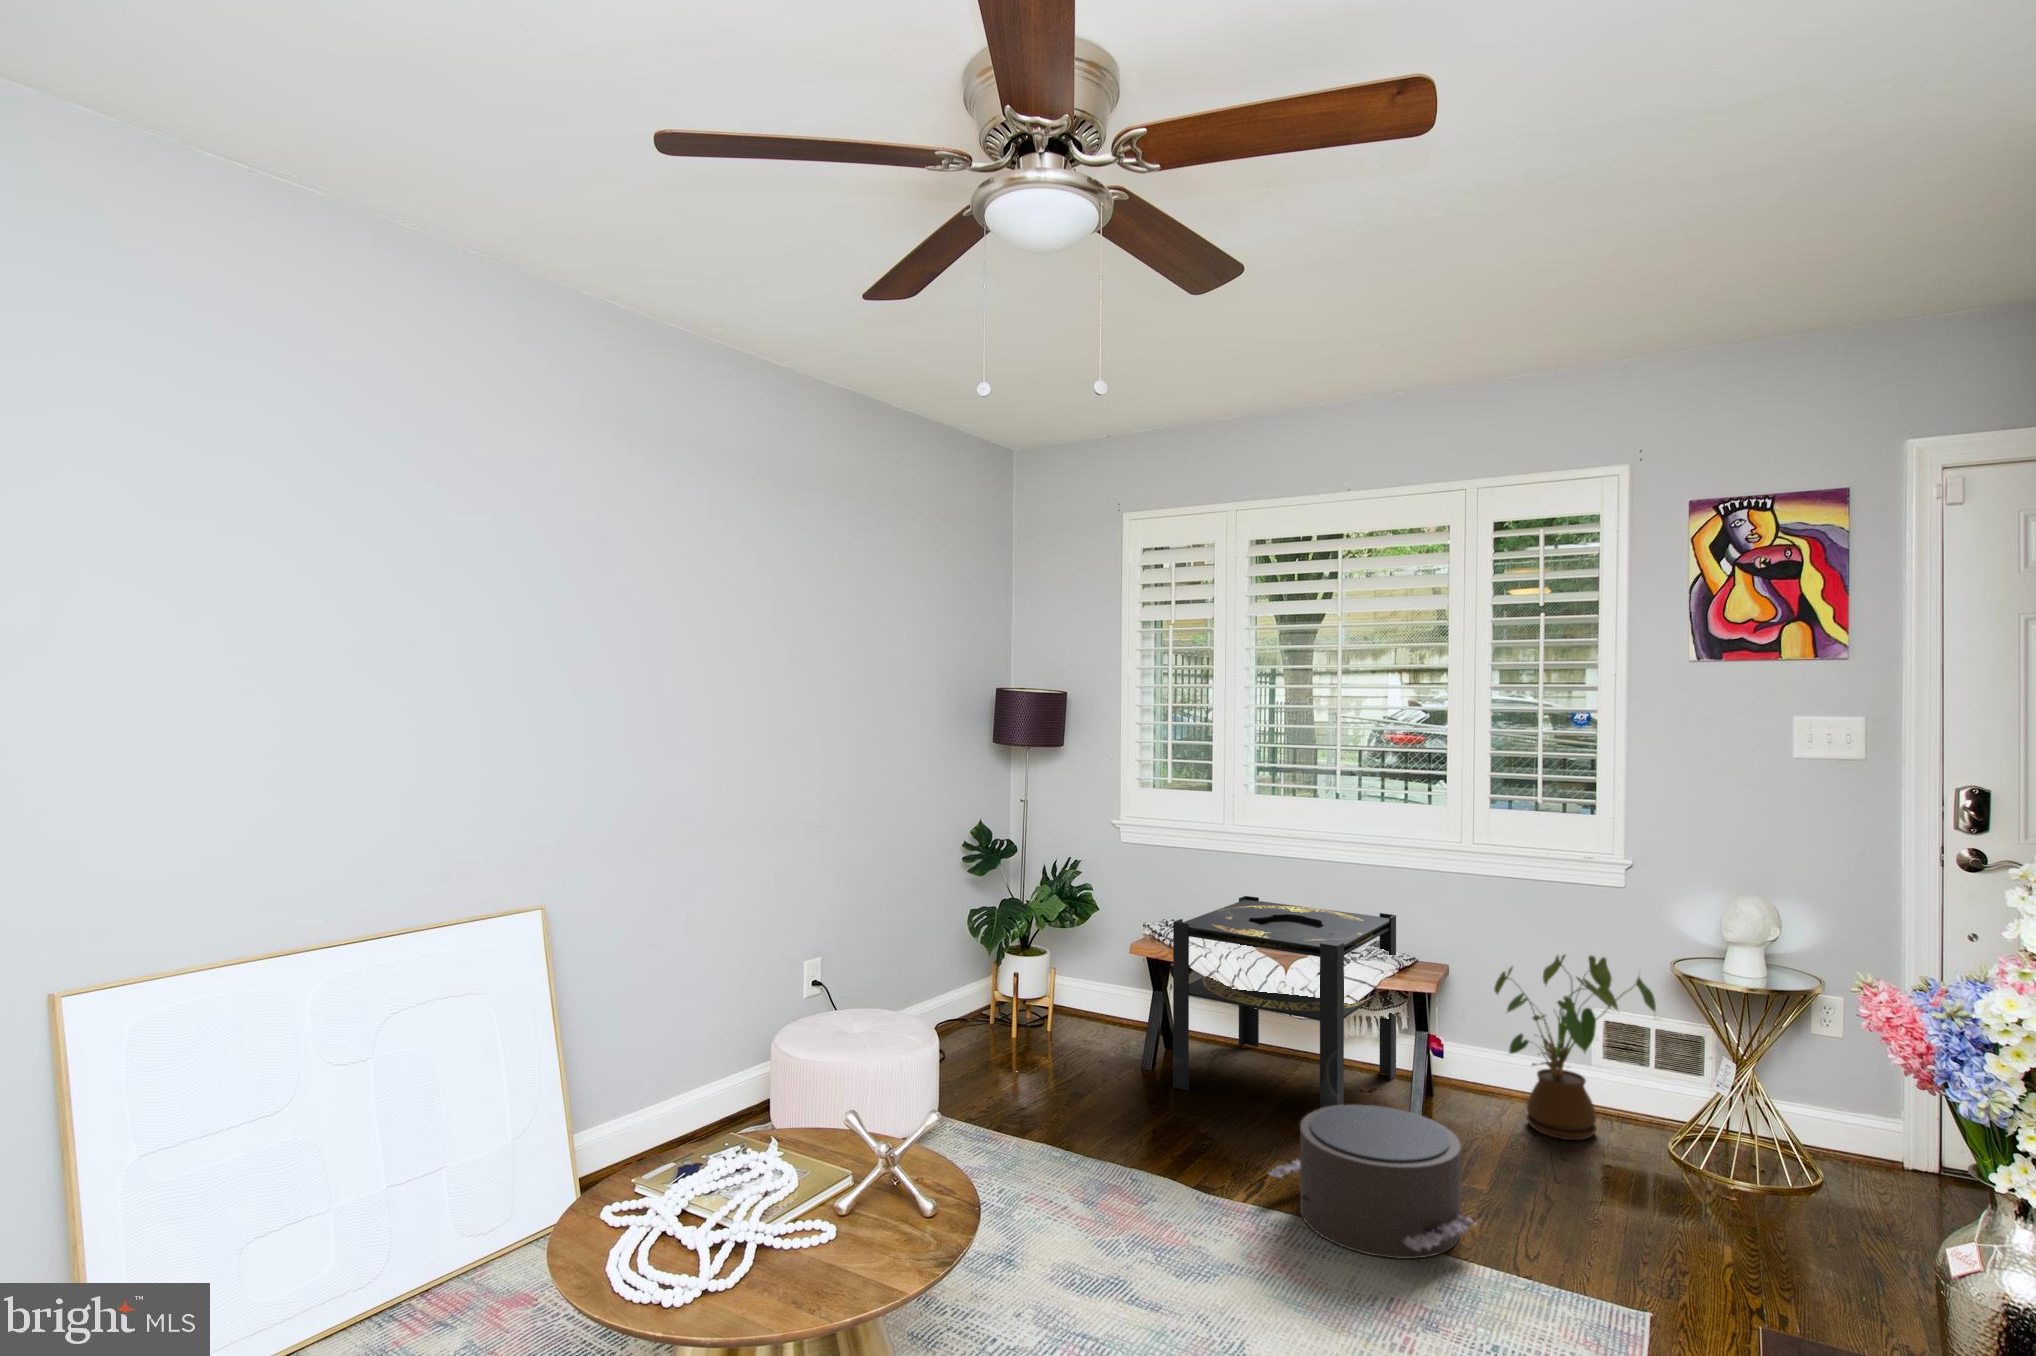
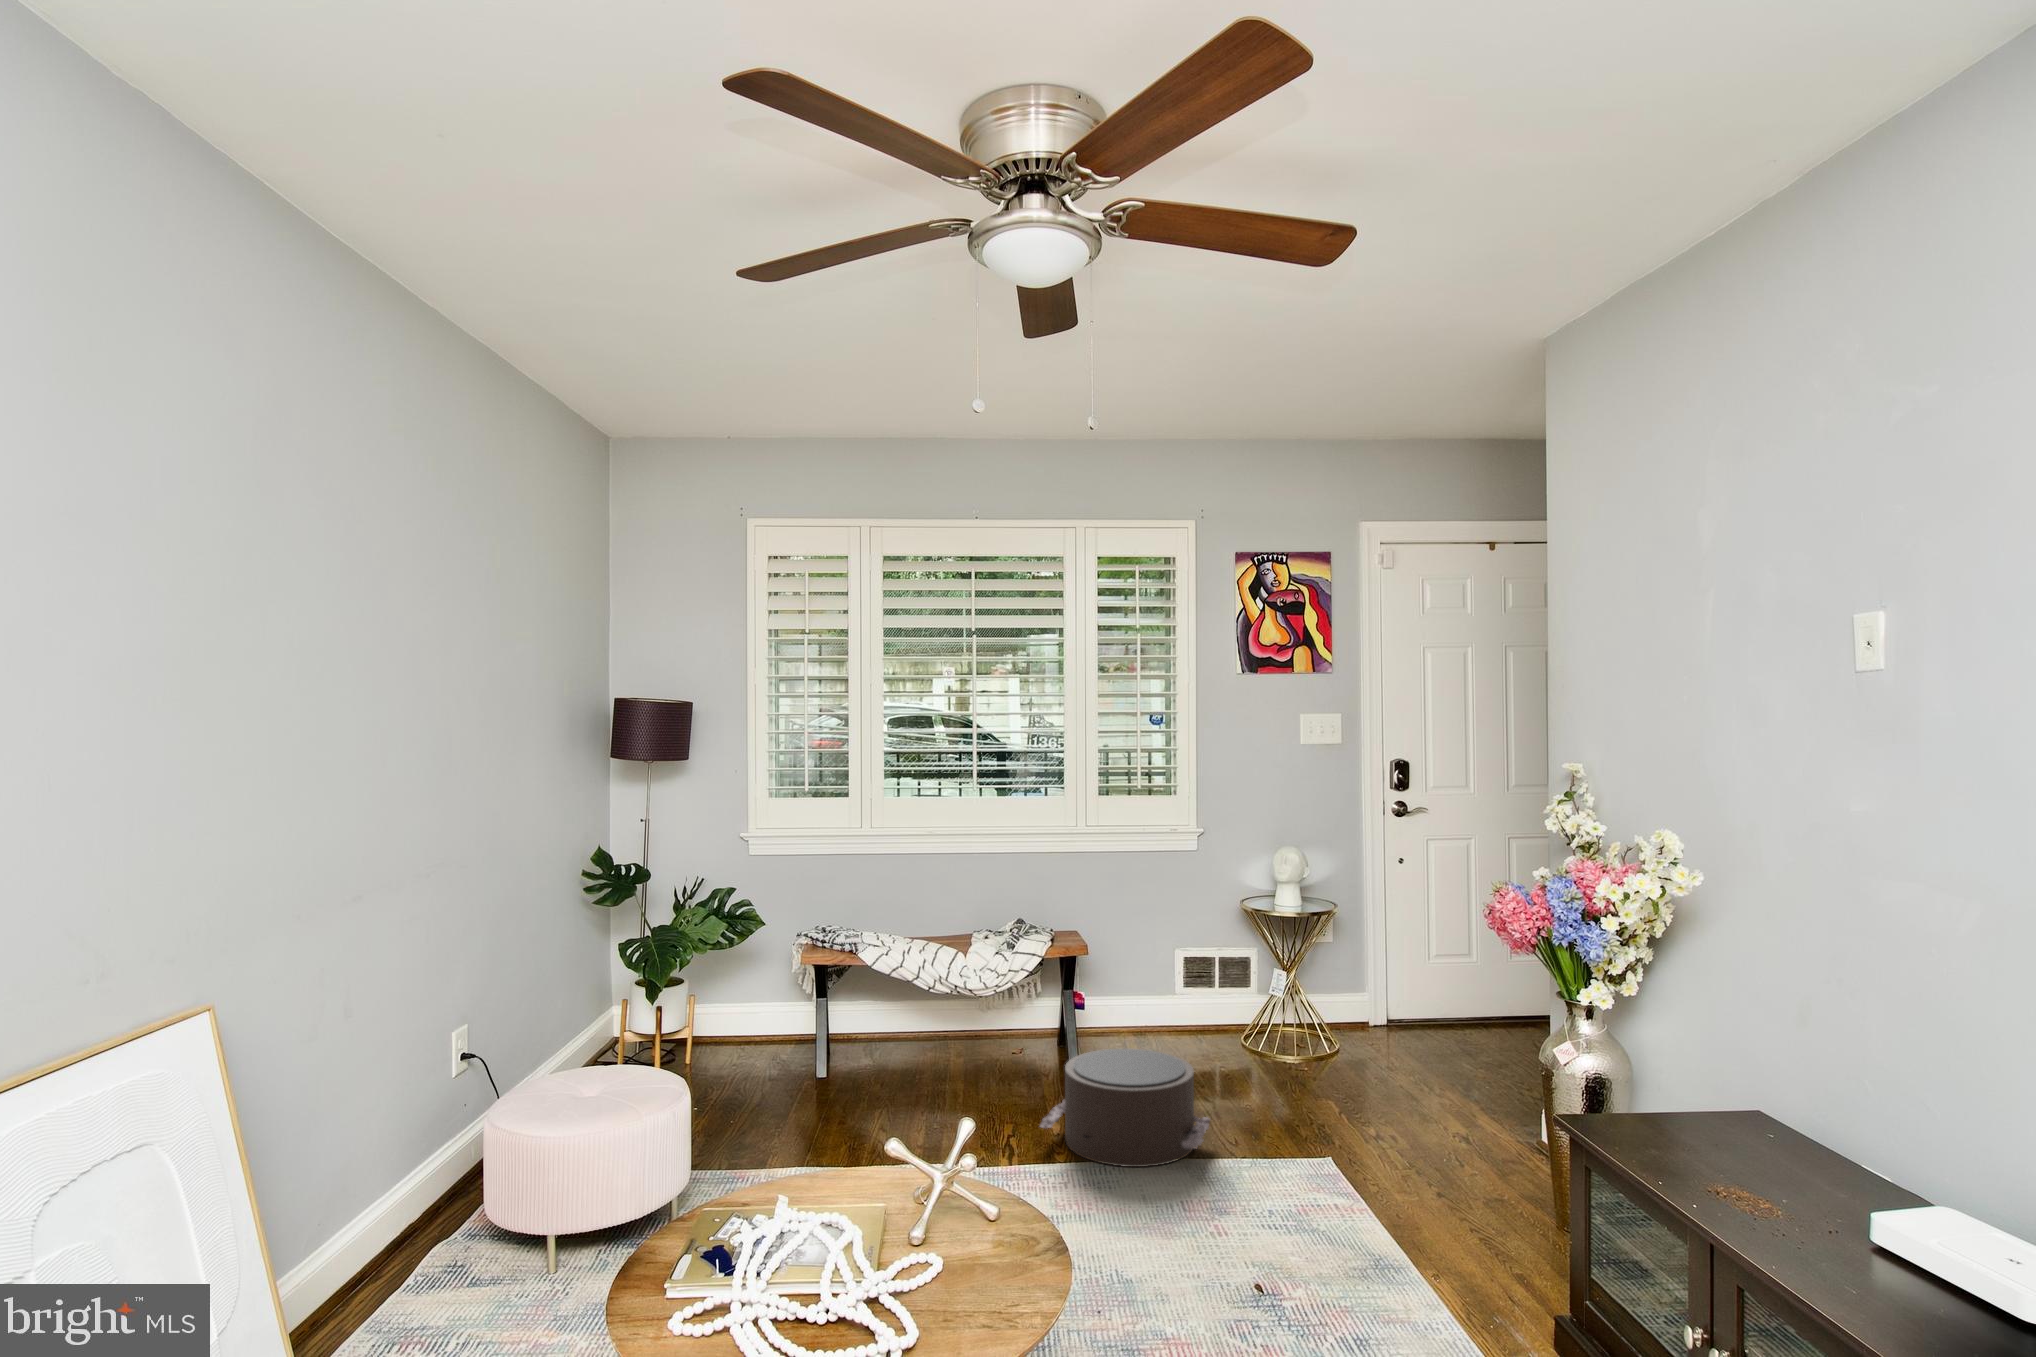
side table: present [1173,896,1396,1109] -> none [866,895,1030,1086]
house plant: present [1494,955,1656,1140] -> none [1123,906,1235,1055]

